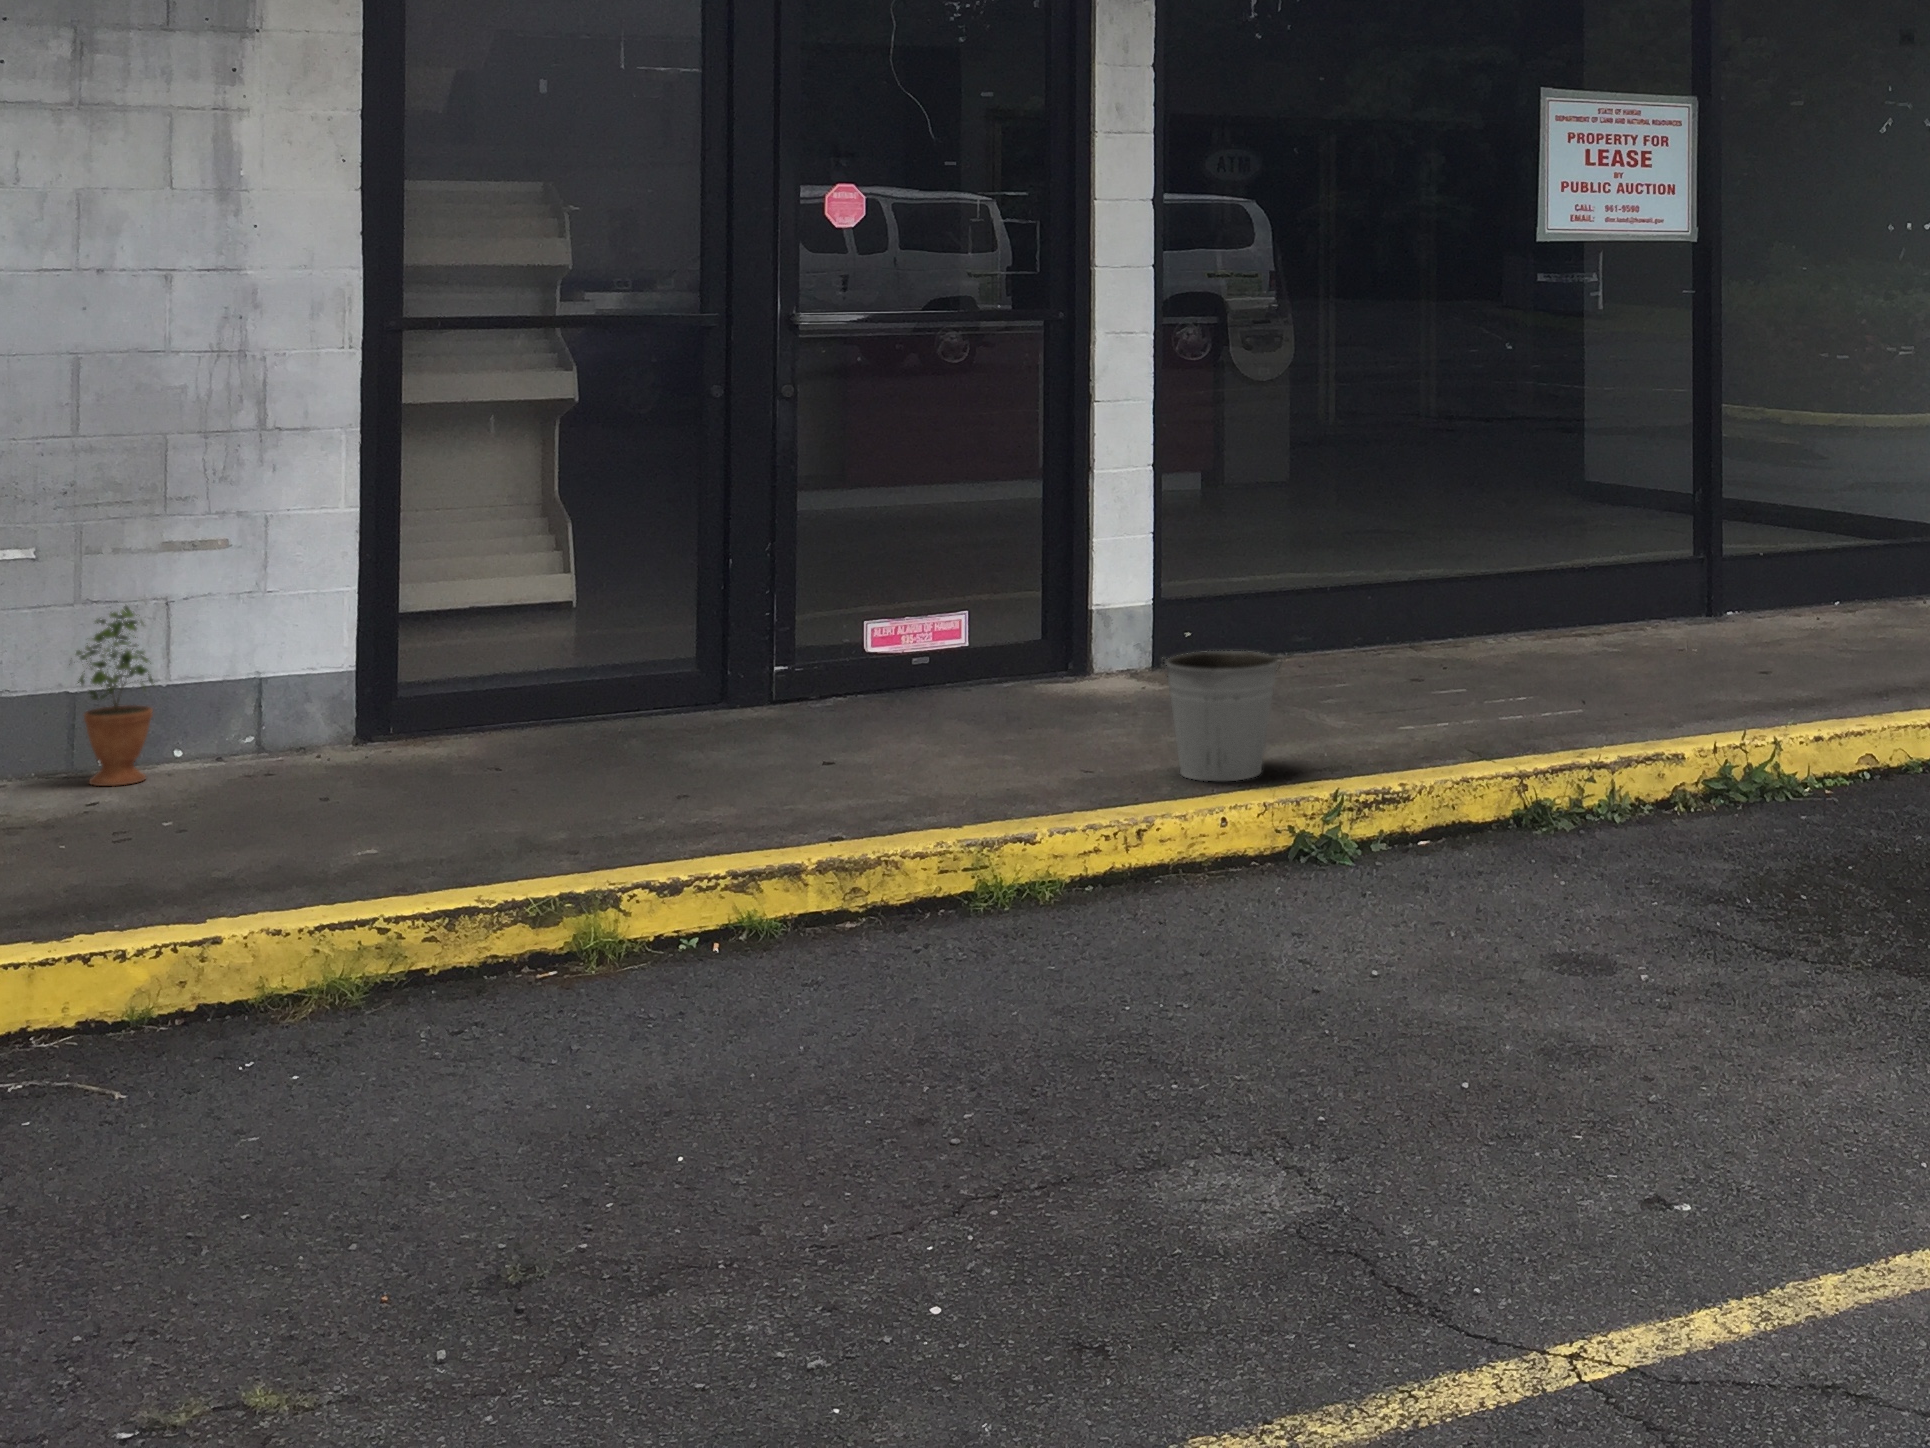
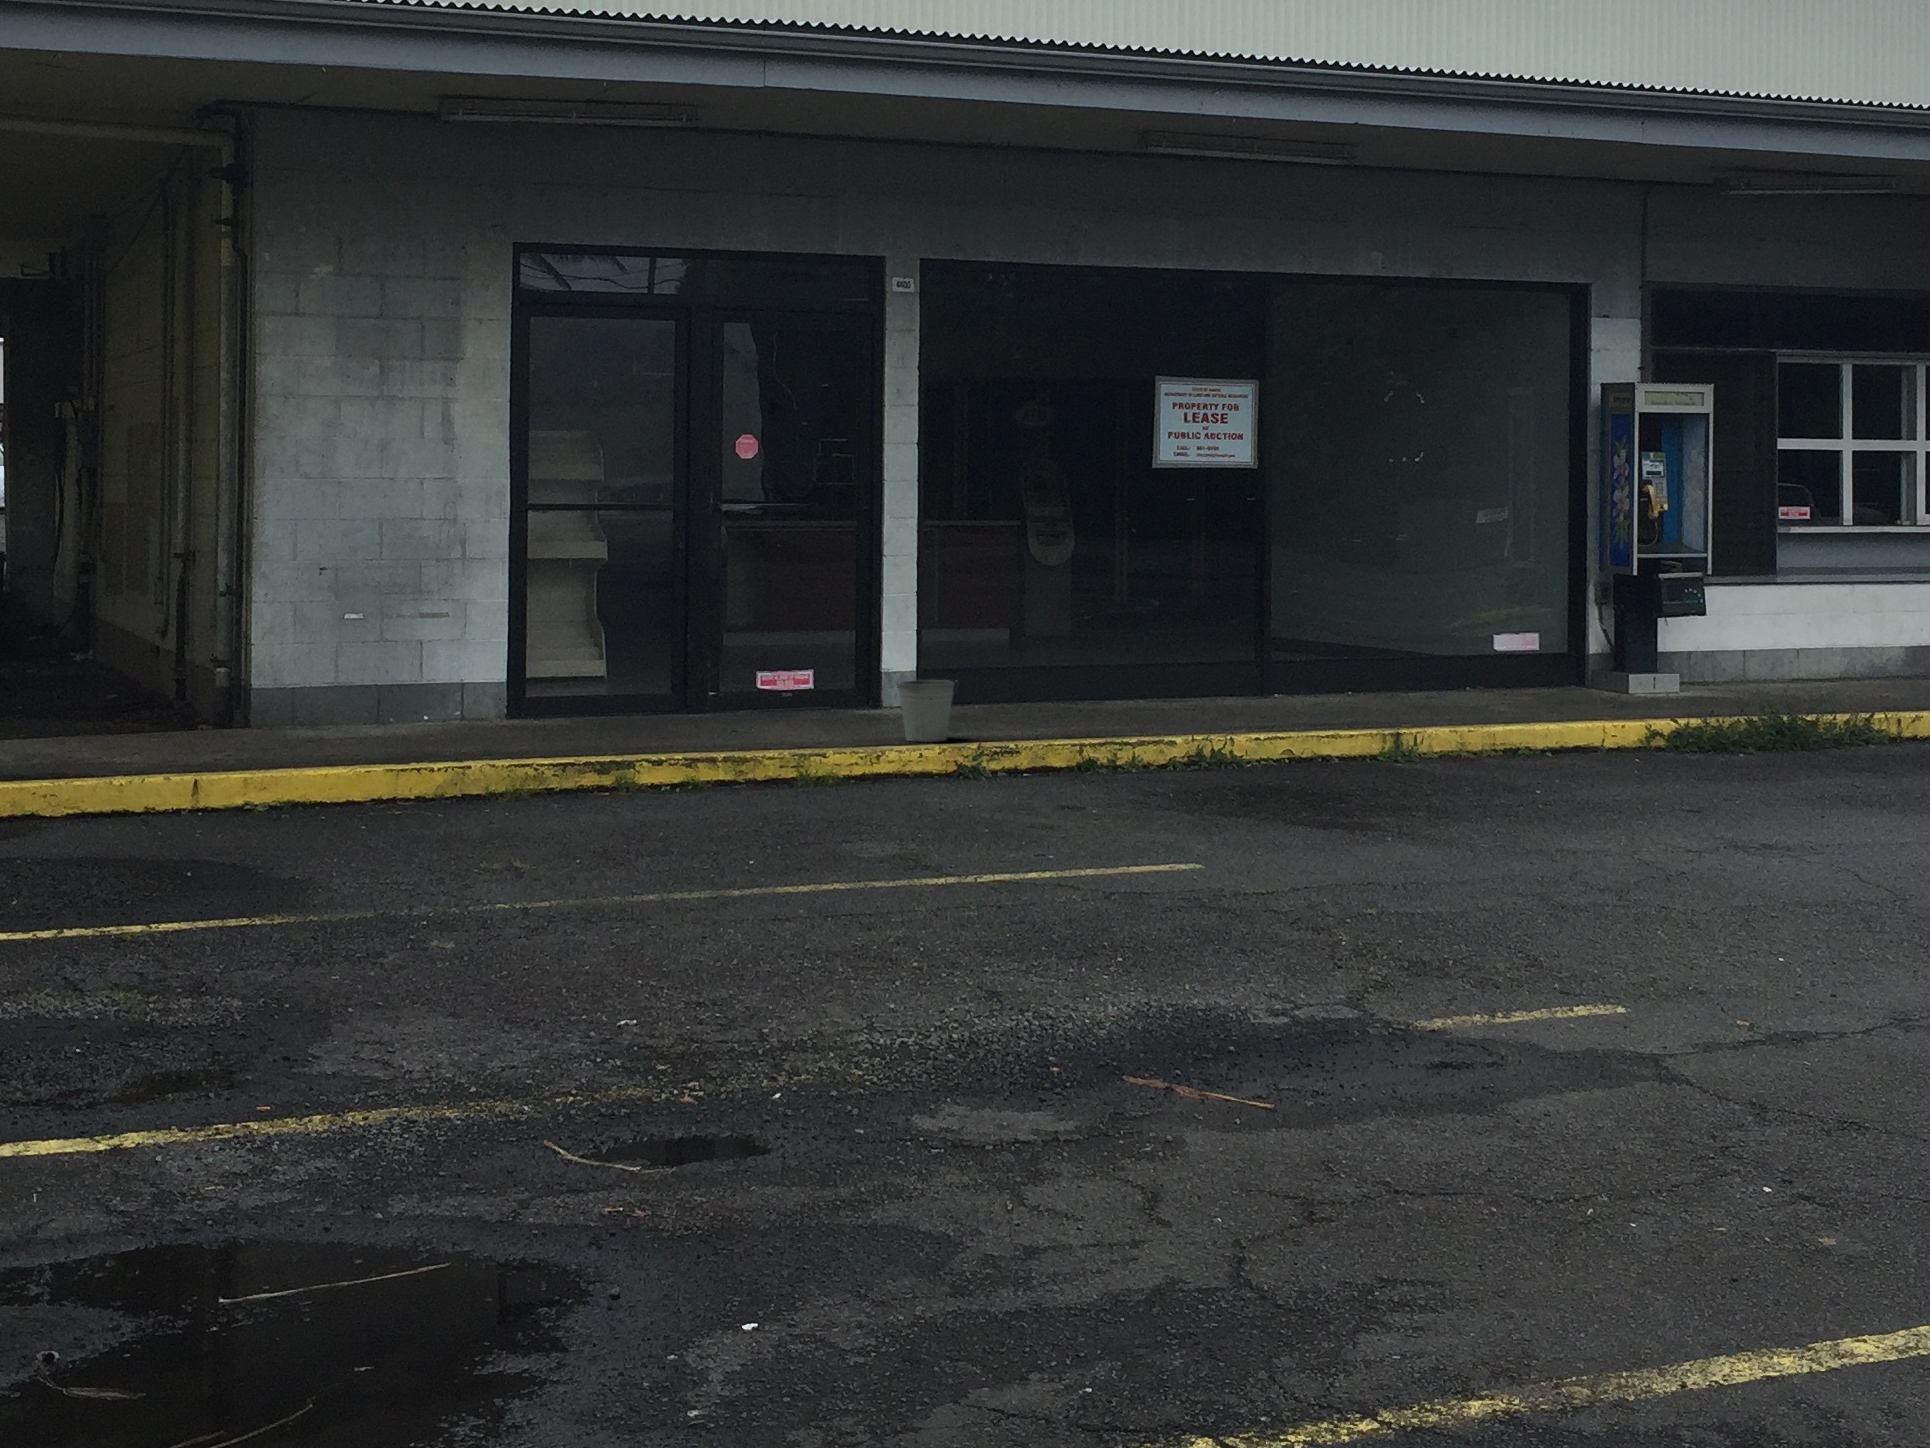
potted plant: present [69,606,155,786] -> none [385,648,423,734]

